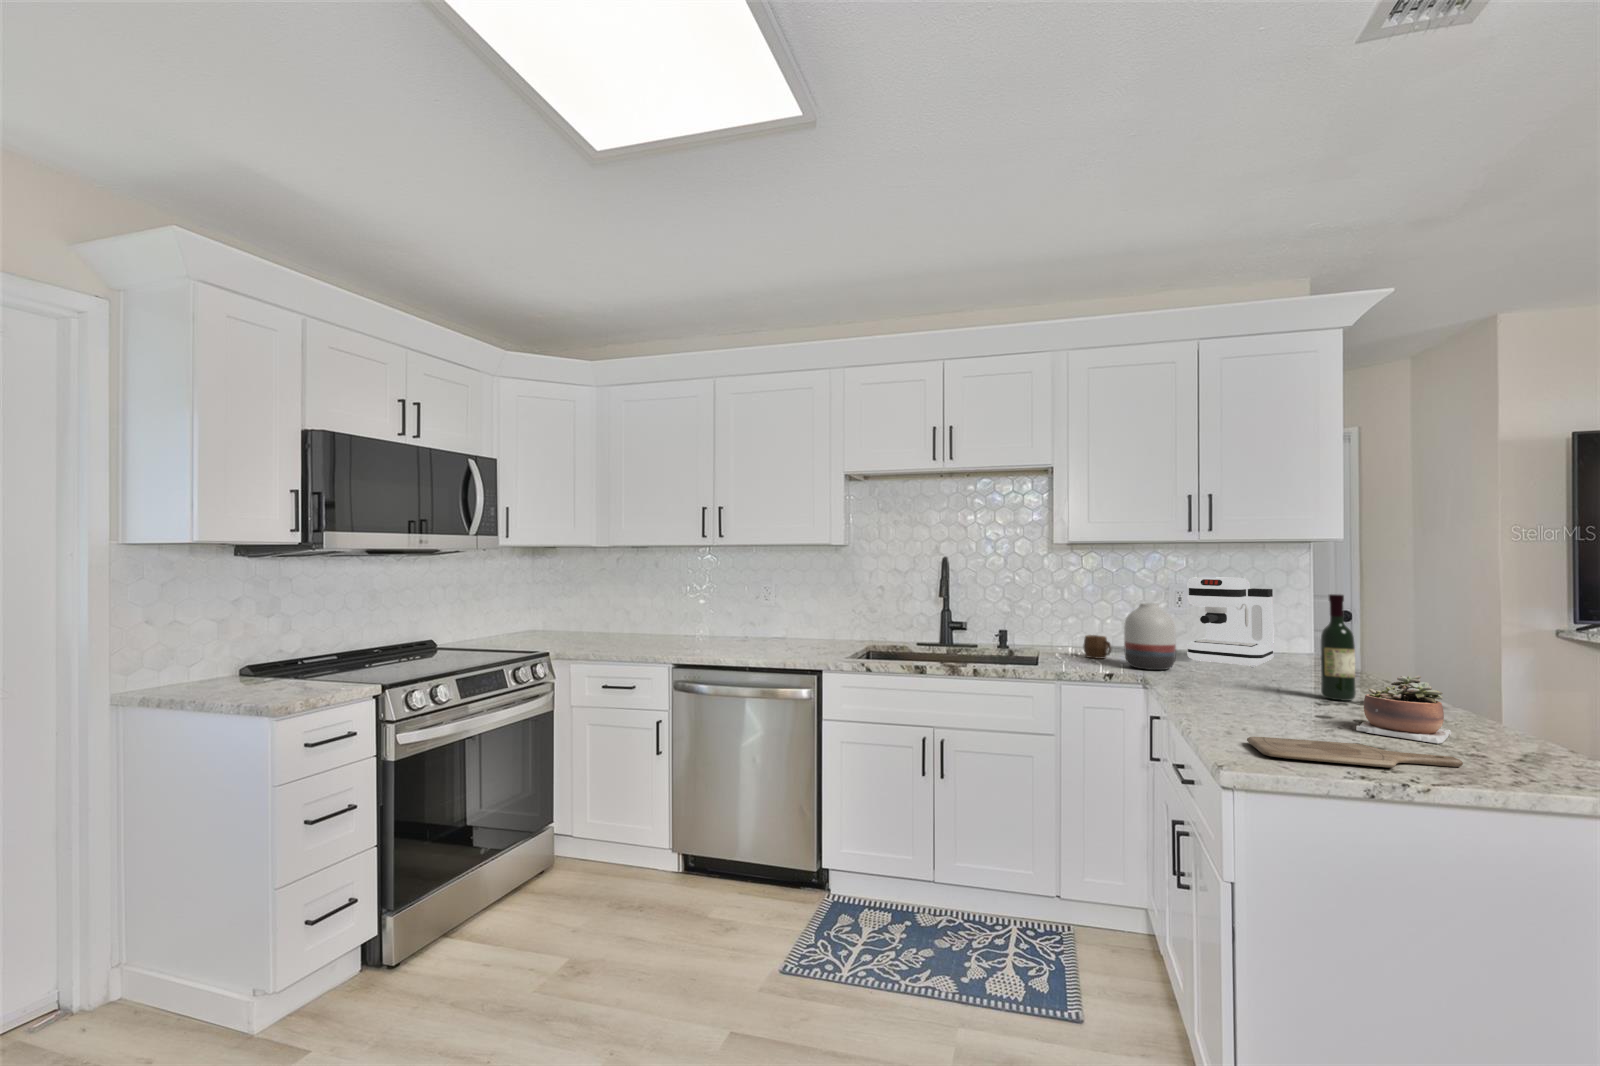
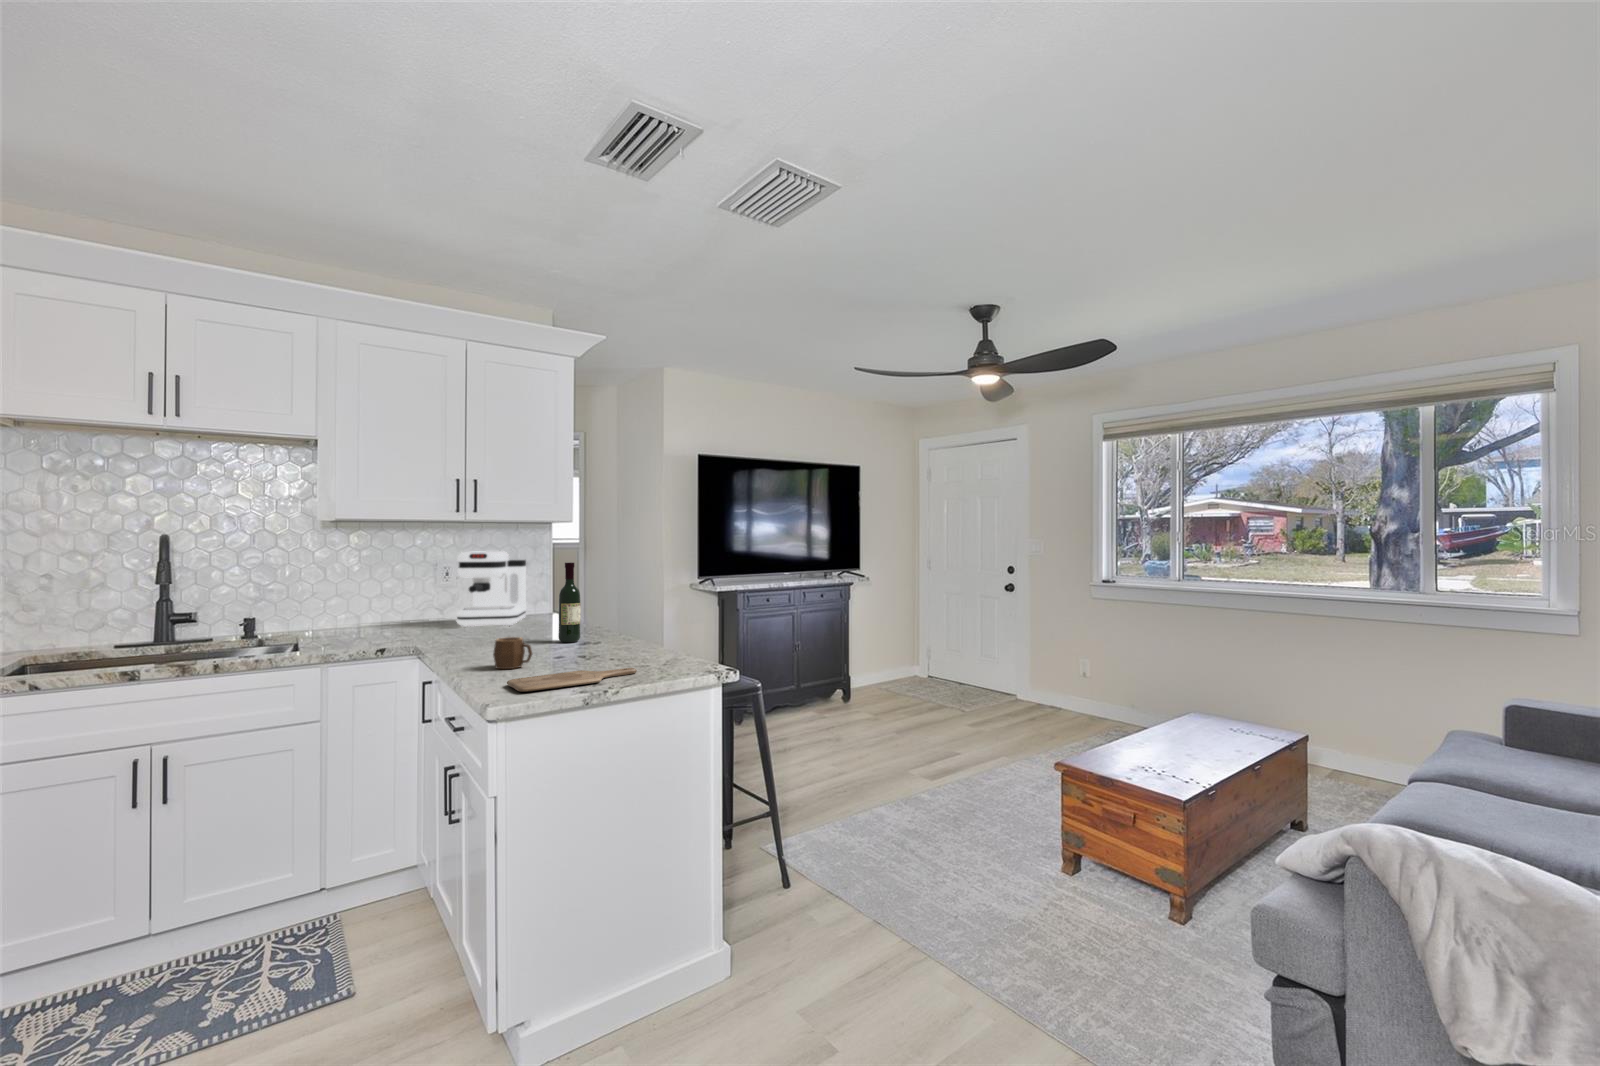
vase: present [1124,603,1176,670] -> none [398,578,447,640]
mug: present [1084,635,1111,659] -> present [493,637,532,669]
succulent plant: present [1356,676,1451,743] -> none [580,617,633,662]

